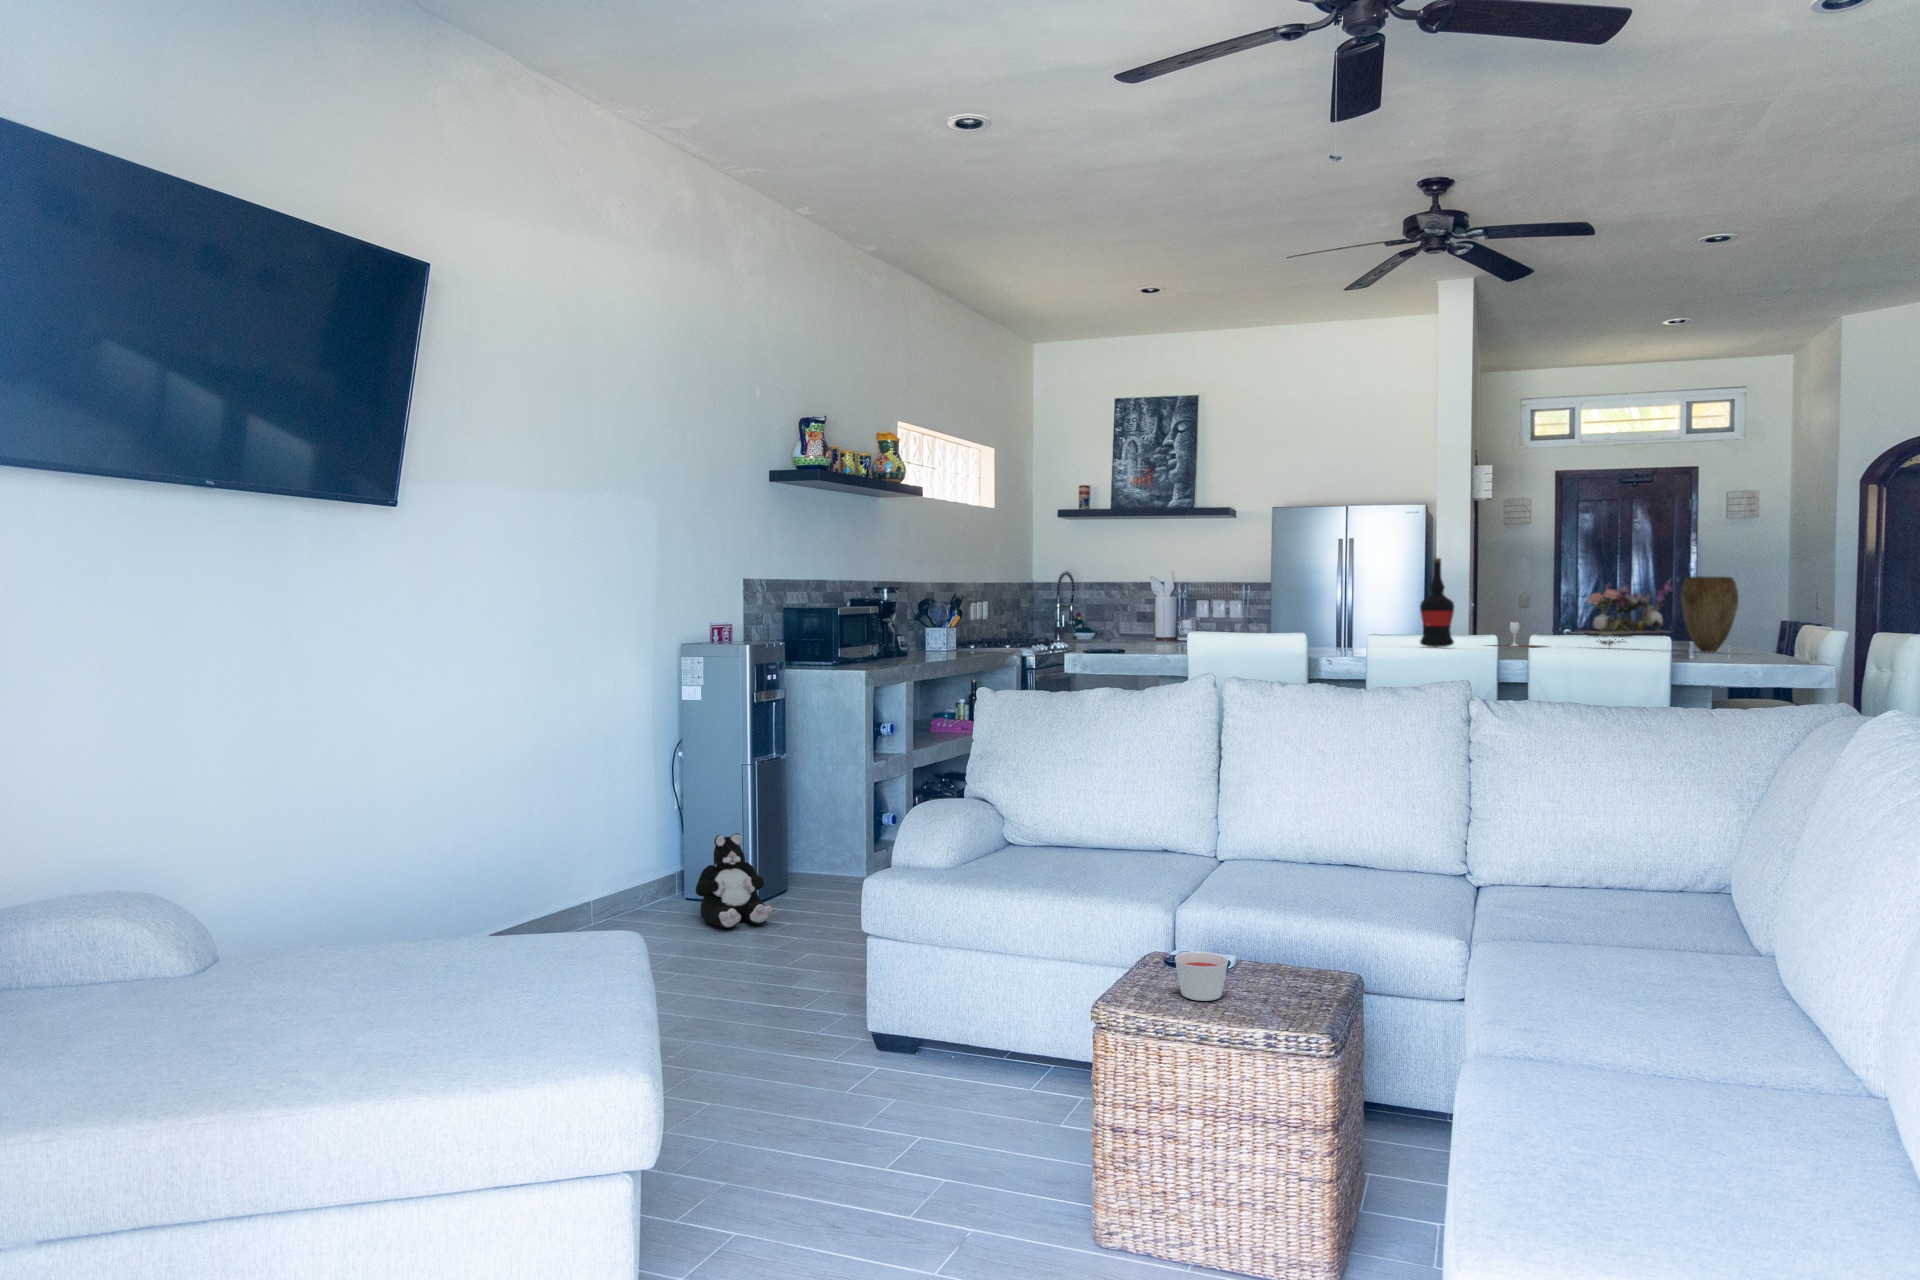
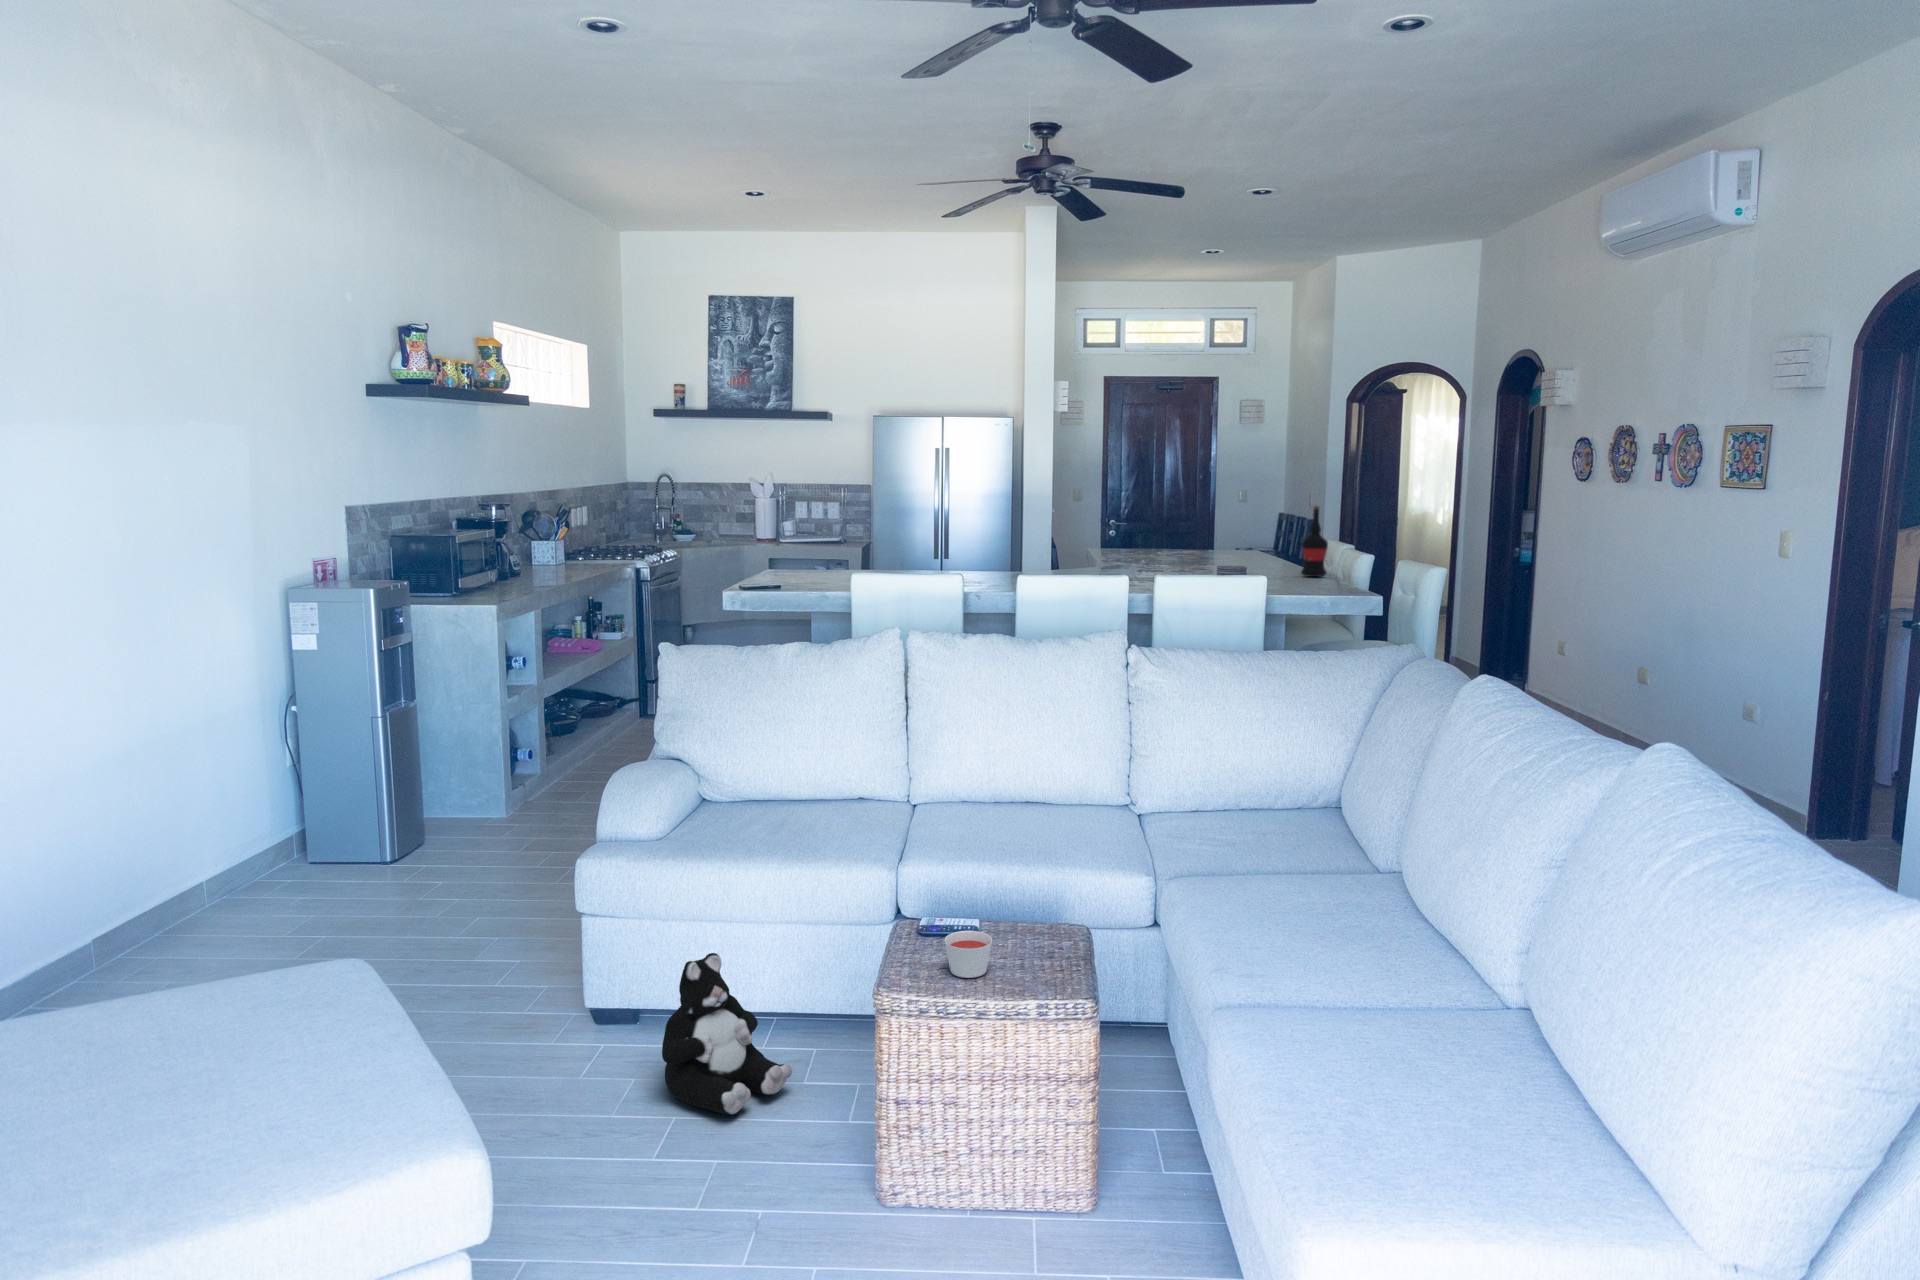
wine bottle: present [1420,558,1454,647] -> present [1301,506,1328,577]
vase: present [1681,576,1738,653] -> none [1241,503,1284,569]
flower arrangement: present [1584,580,1673,645] -> none [1151,500,1229,560]
wine glass: present [1488,622,1549,647] -> none [1076,542,1142,567]
plush toy: present [696,833,773,928] -> present [662,953,792,1114]

